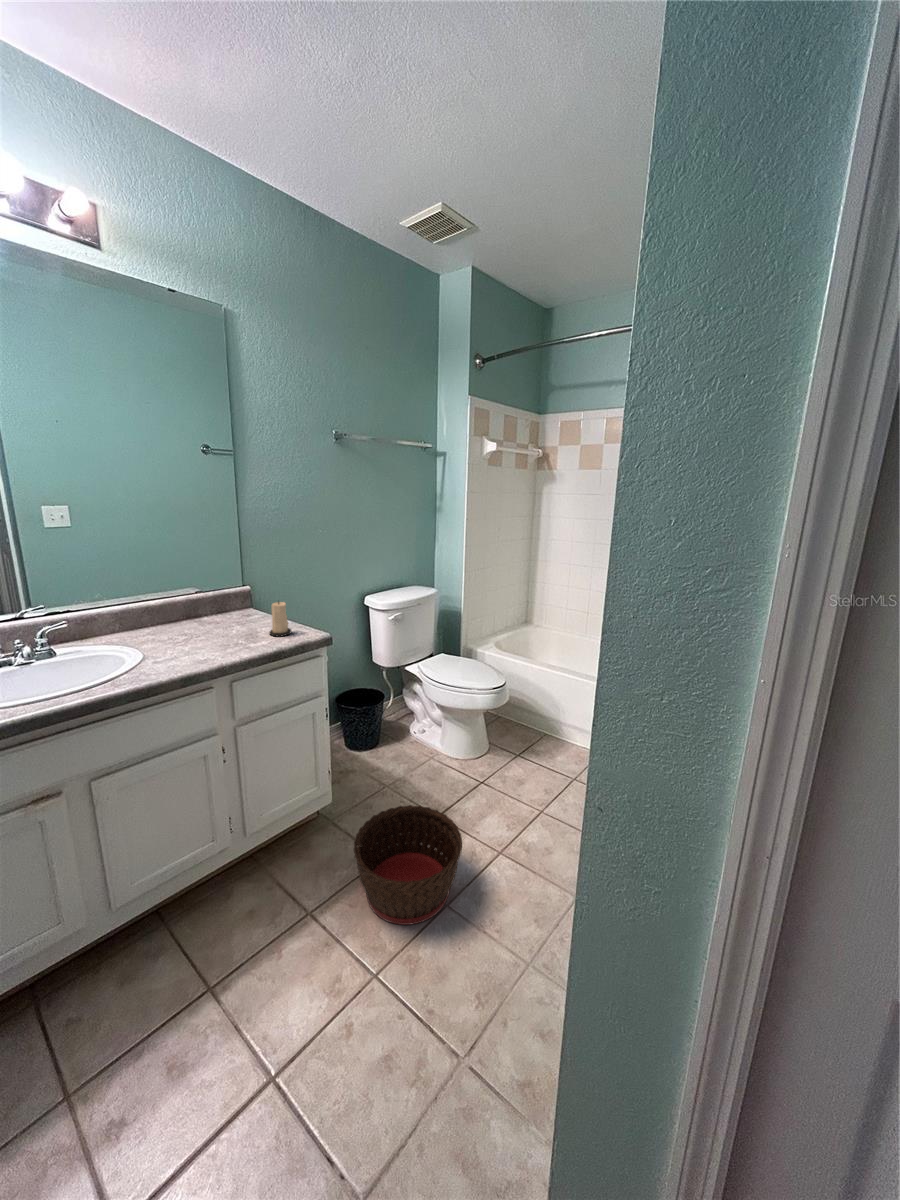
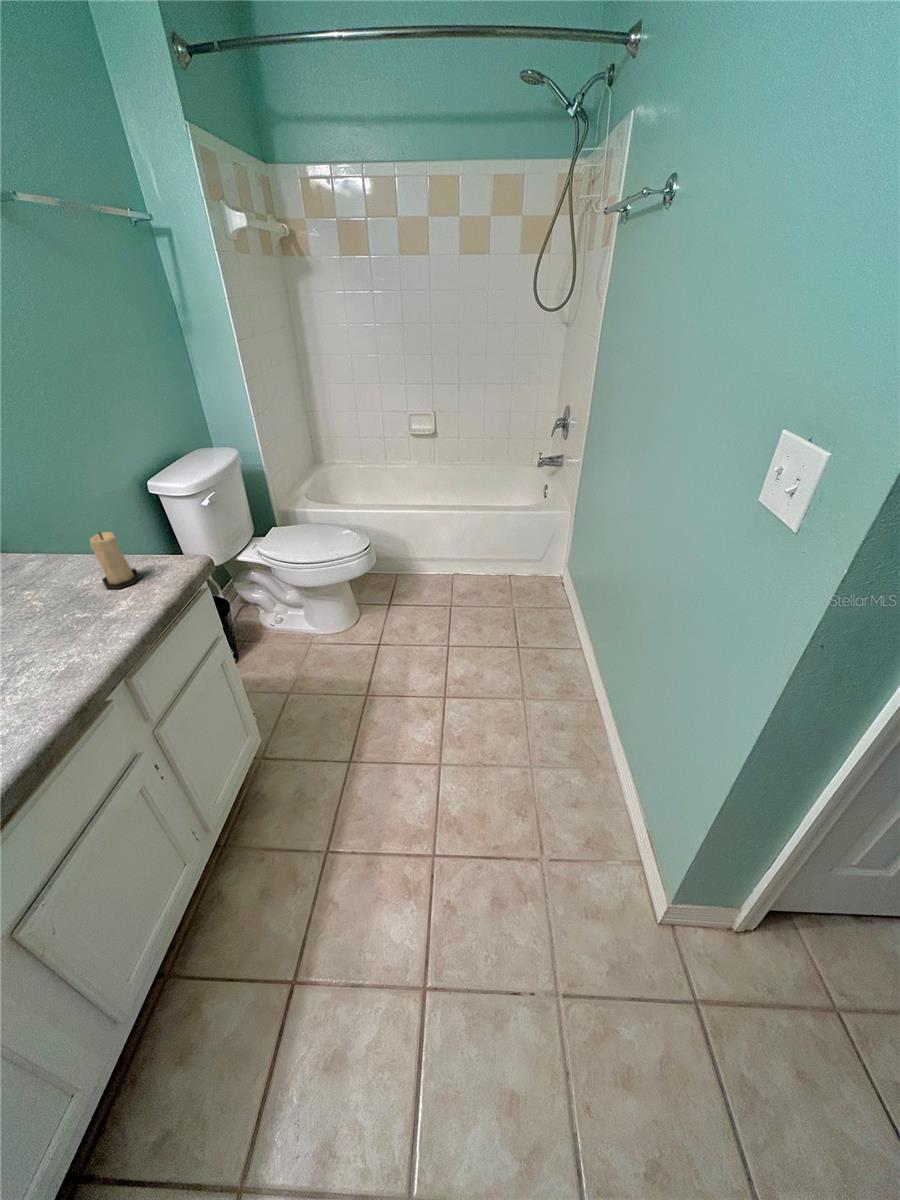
basket: present [354,805,462,925] -> none [334,693,450,811]

